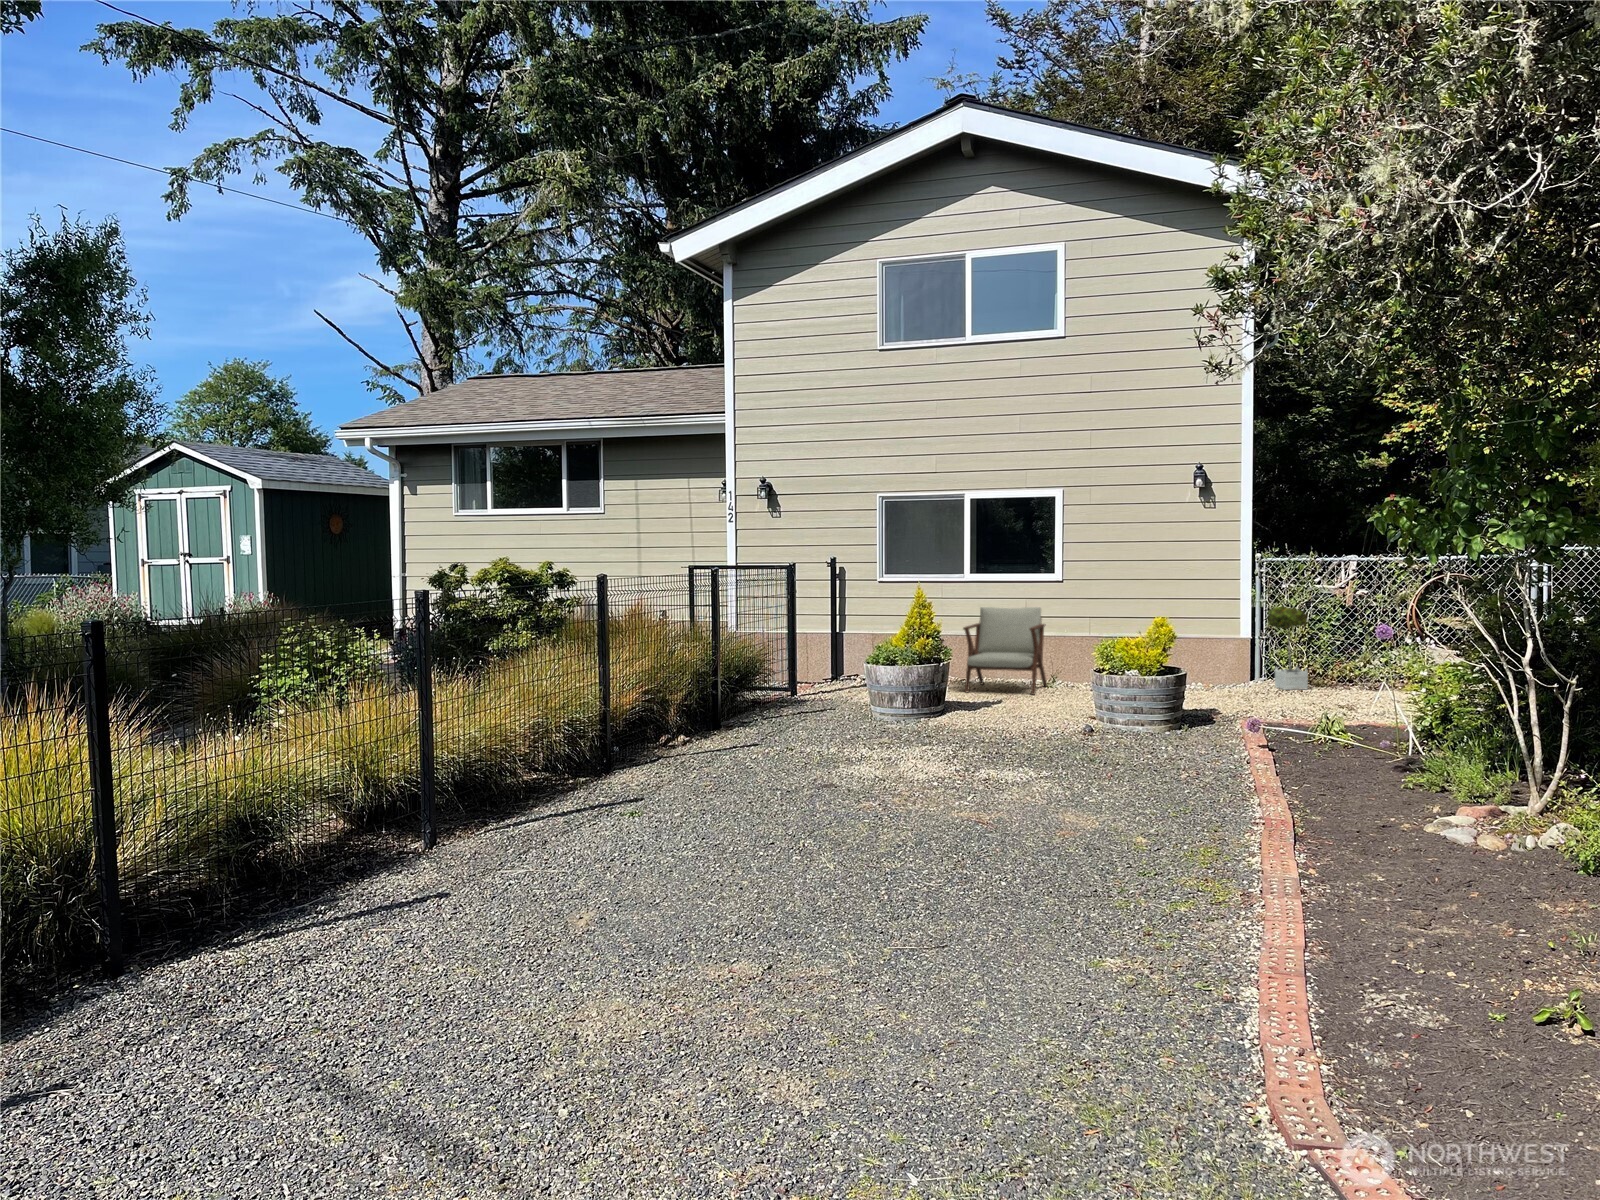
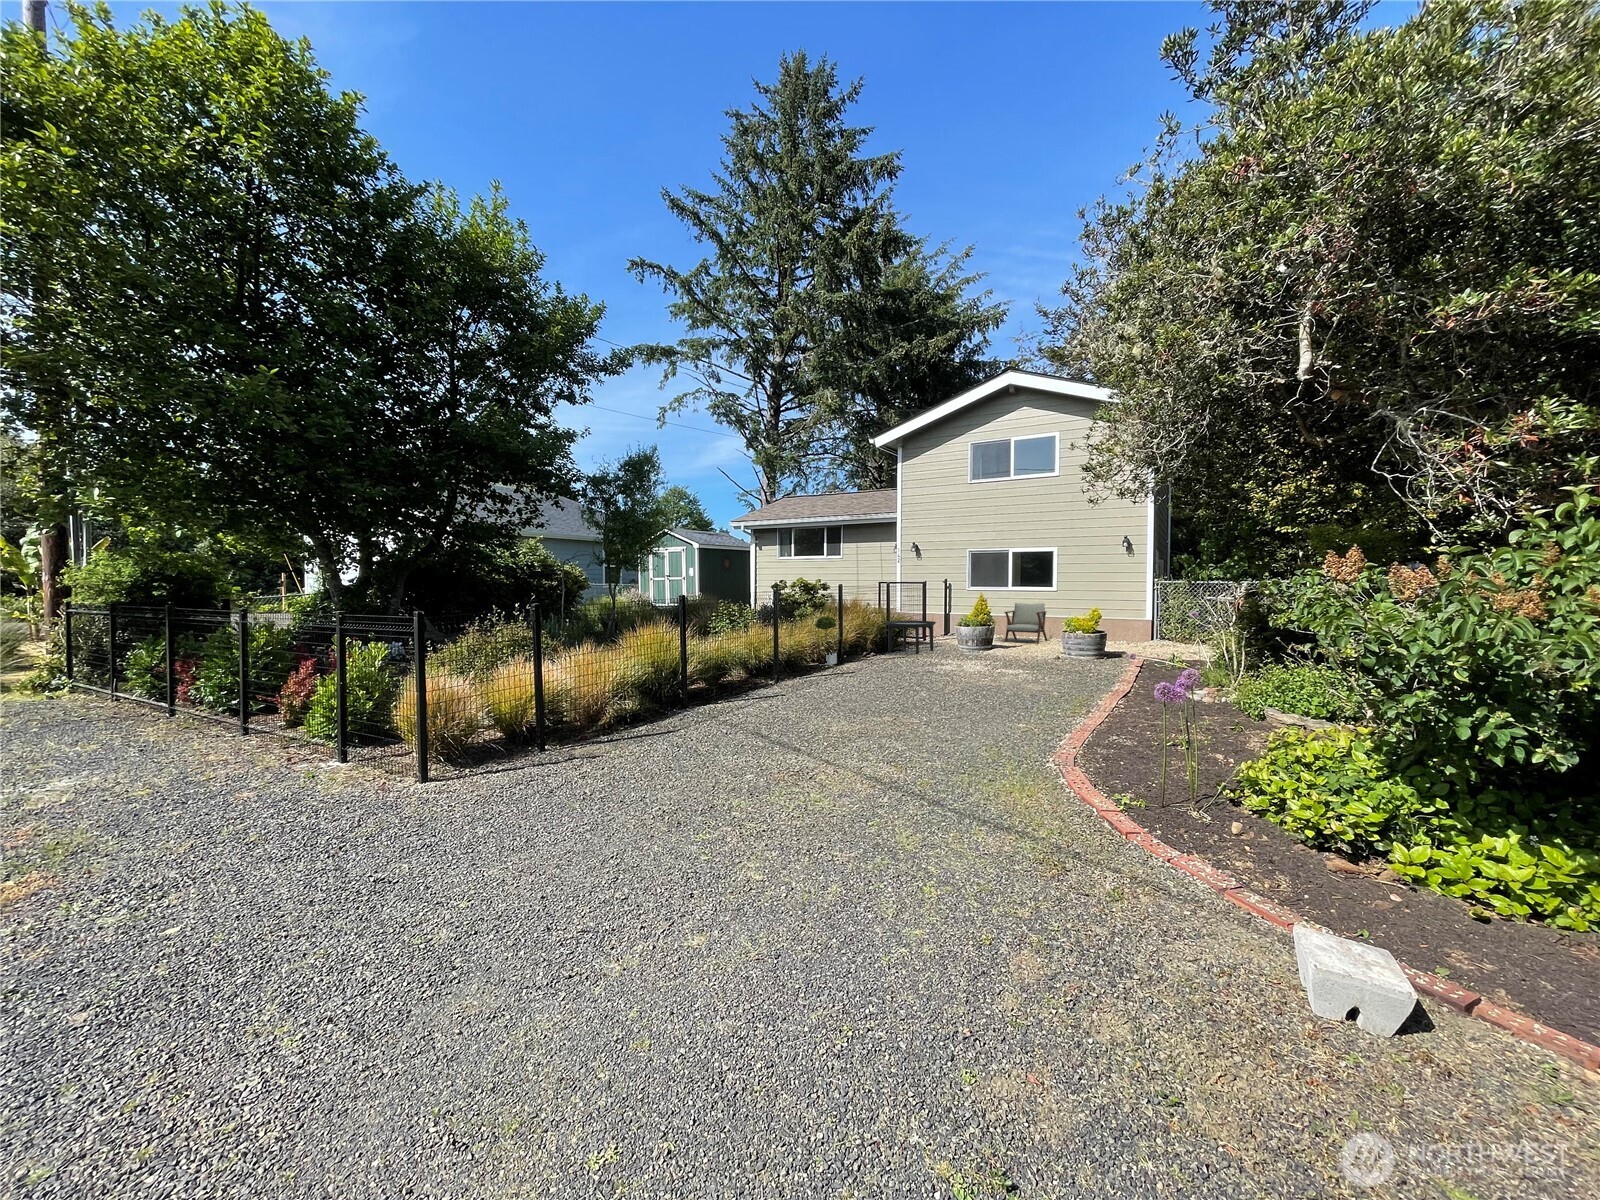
potted tree: present [1268,606,1308,690] -> present [816,616,837,665]
round table: none [713,655,831,737] -> present [886,621,936,654]

